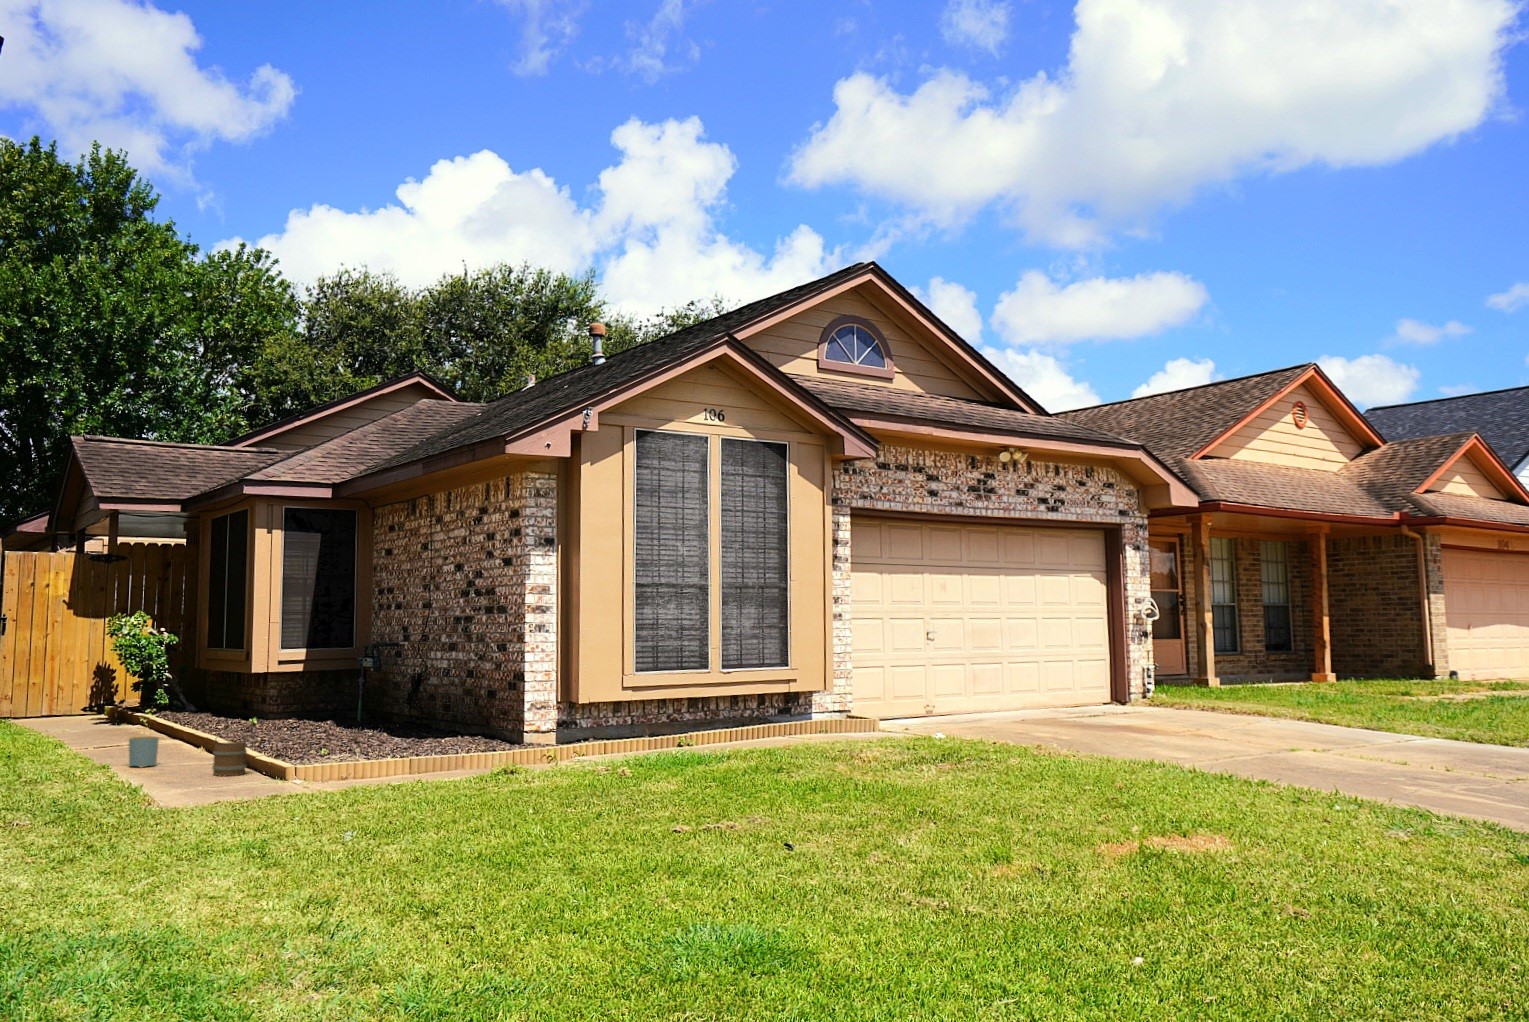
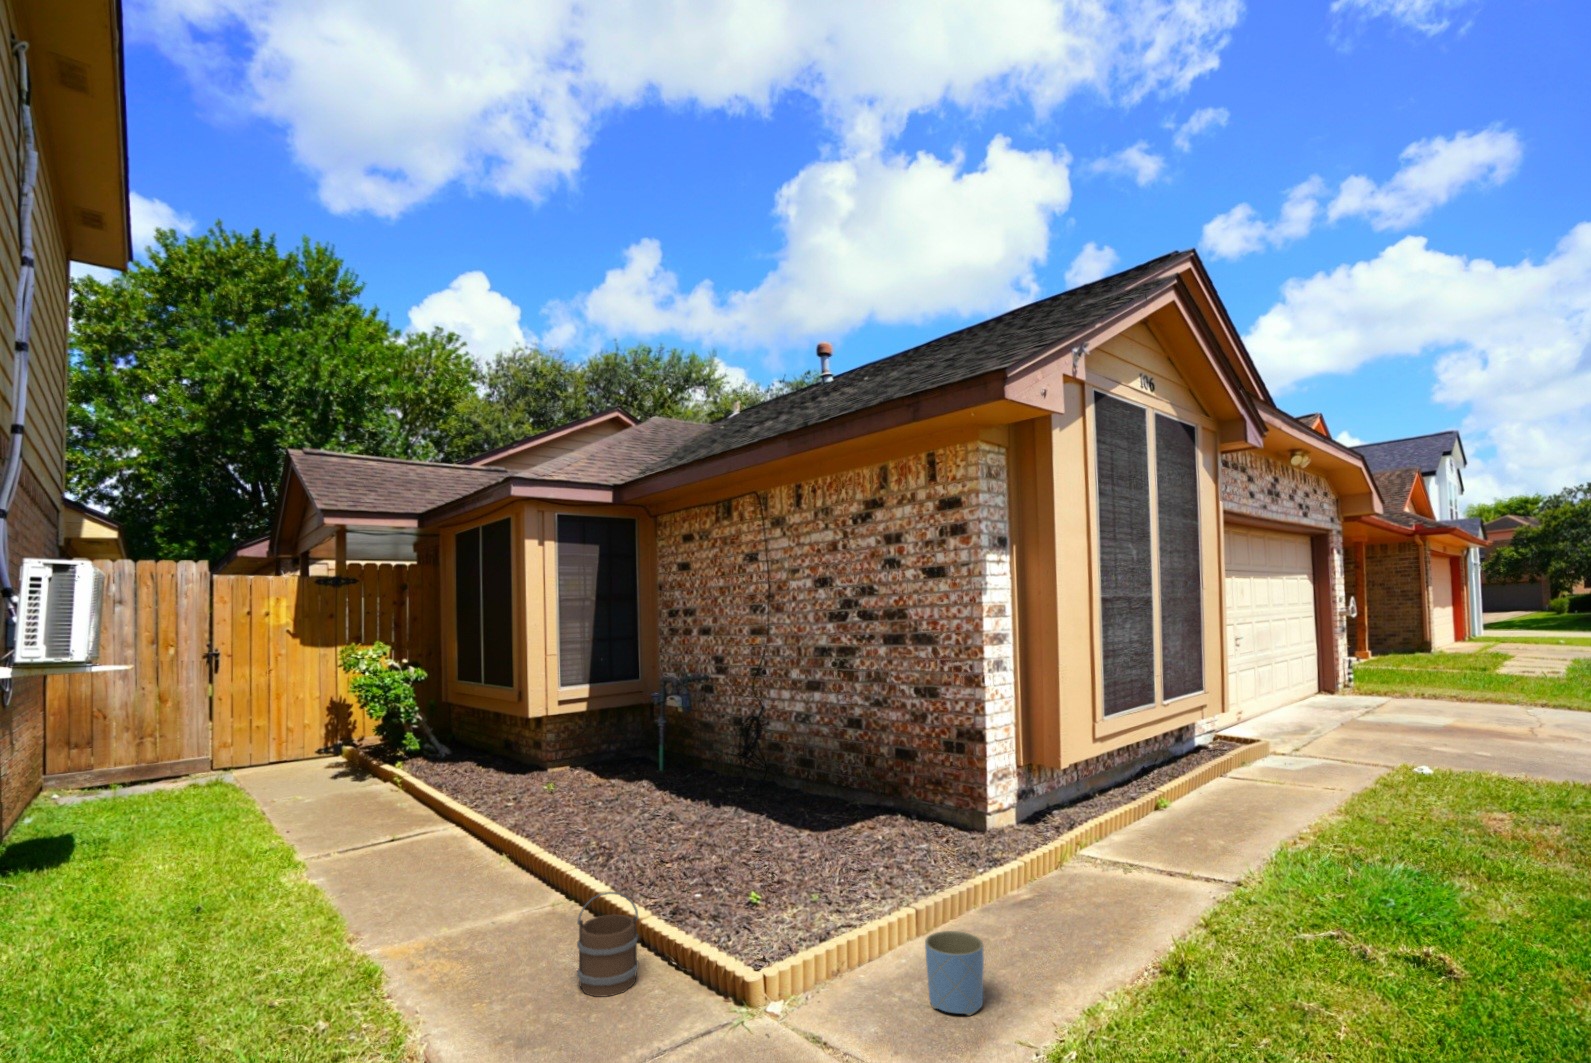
planter: present [129,737,159,767] -> present [925,931,984,1016]

